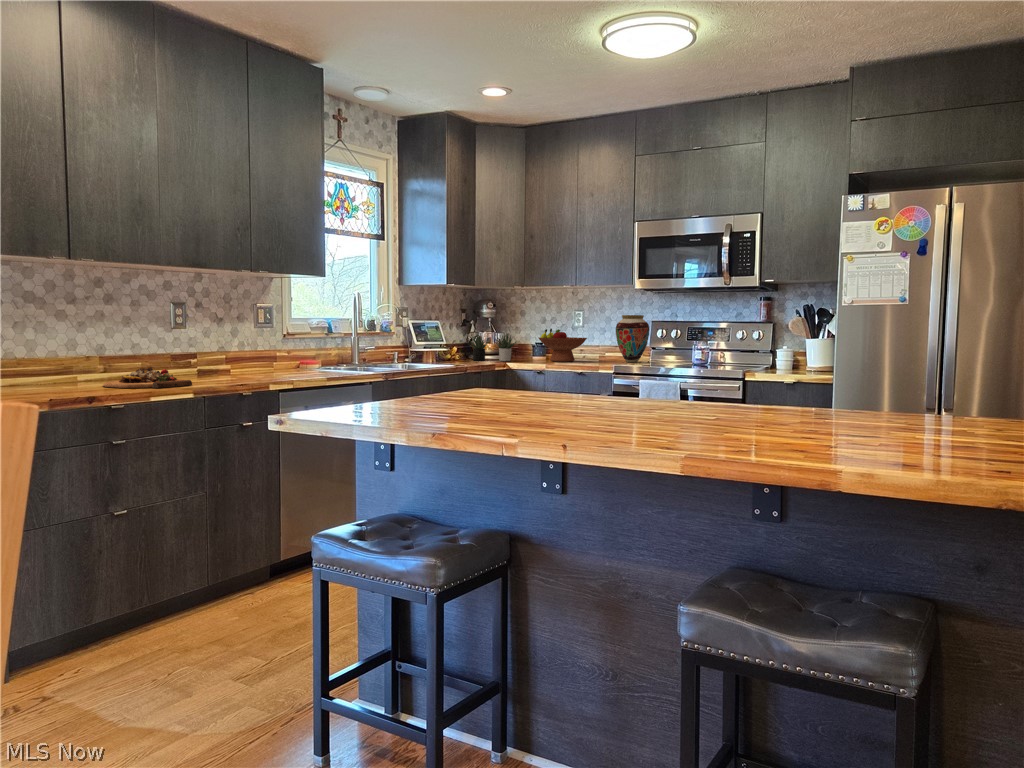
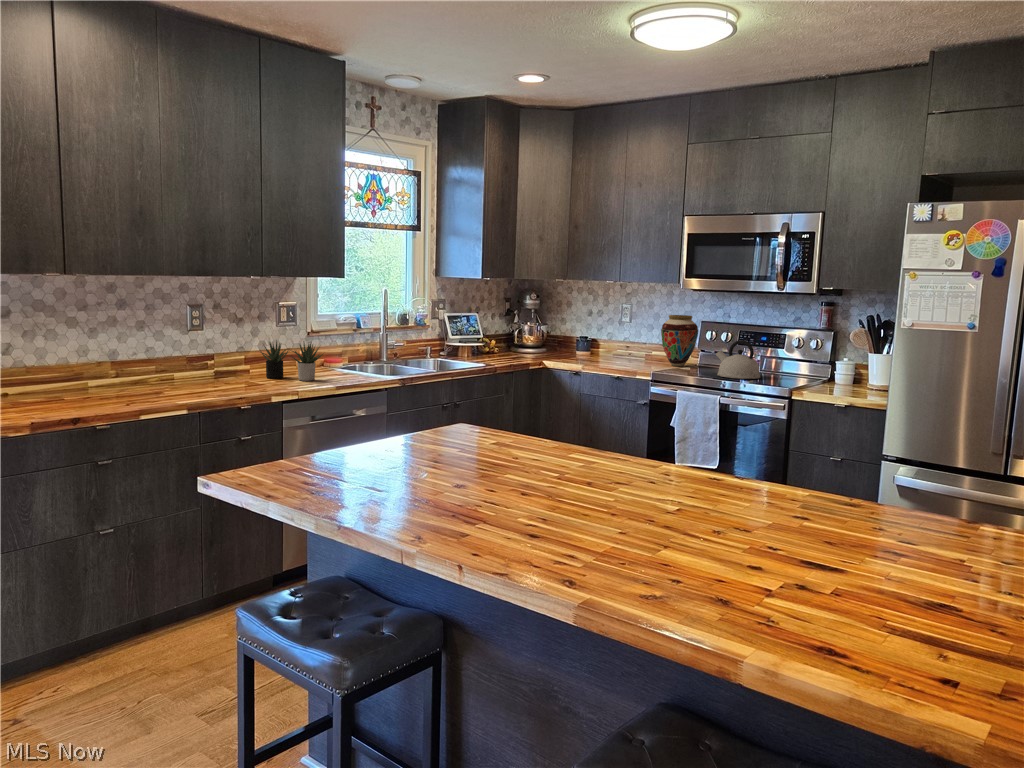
fruit bowl: present [539,329,587,362] -> none [579,327,631,362]
kettle: none [670,332,712,367] -> present [716,340,760,379]
succulent plant: present [470,334,516,361] -> present [260,341,323,381]
cutting board: present [103,367,192,388] -> none [107,377,193,402]

